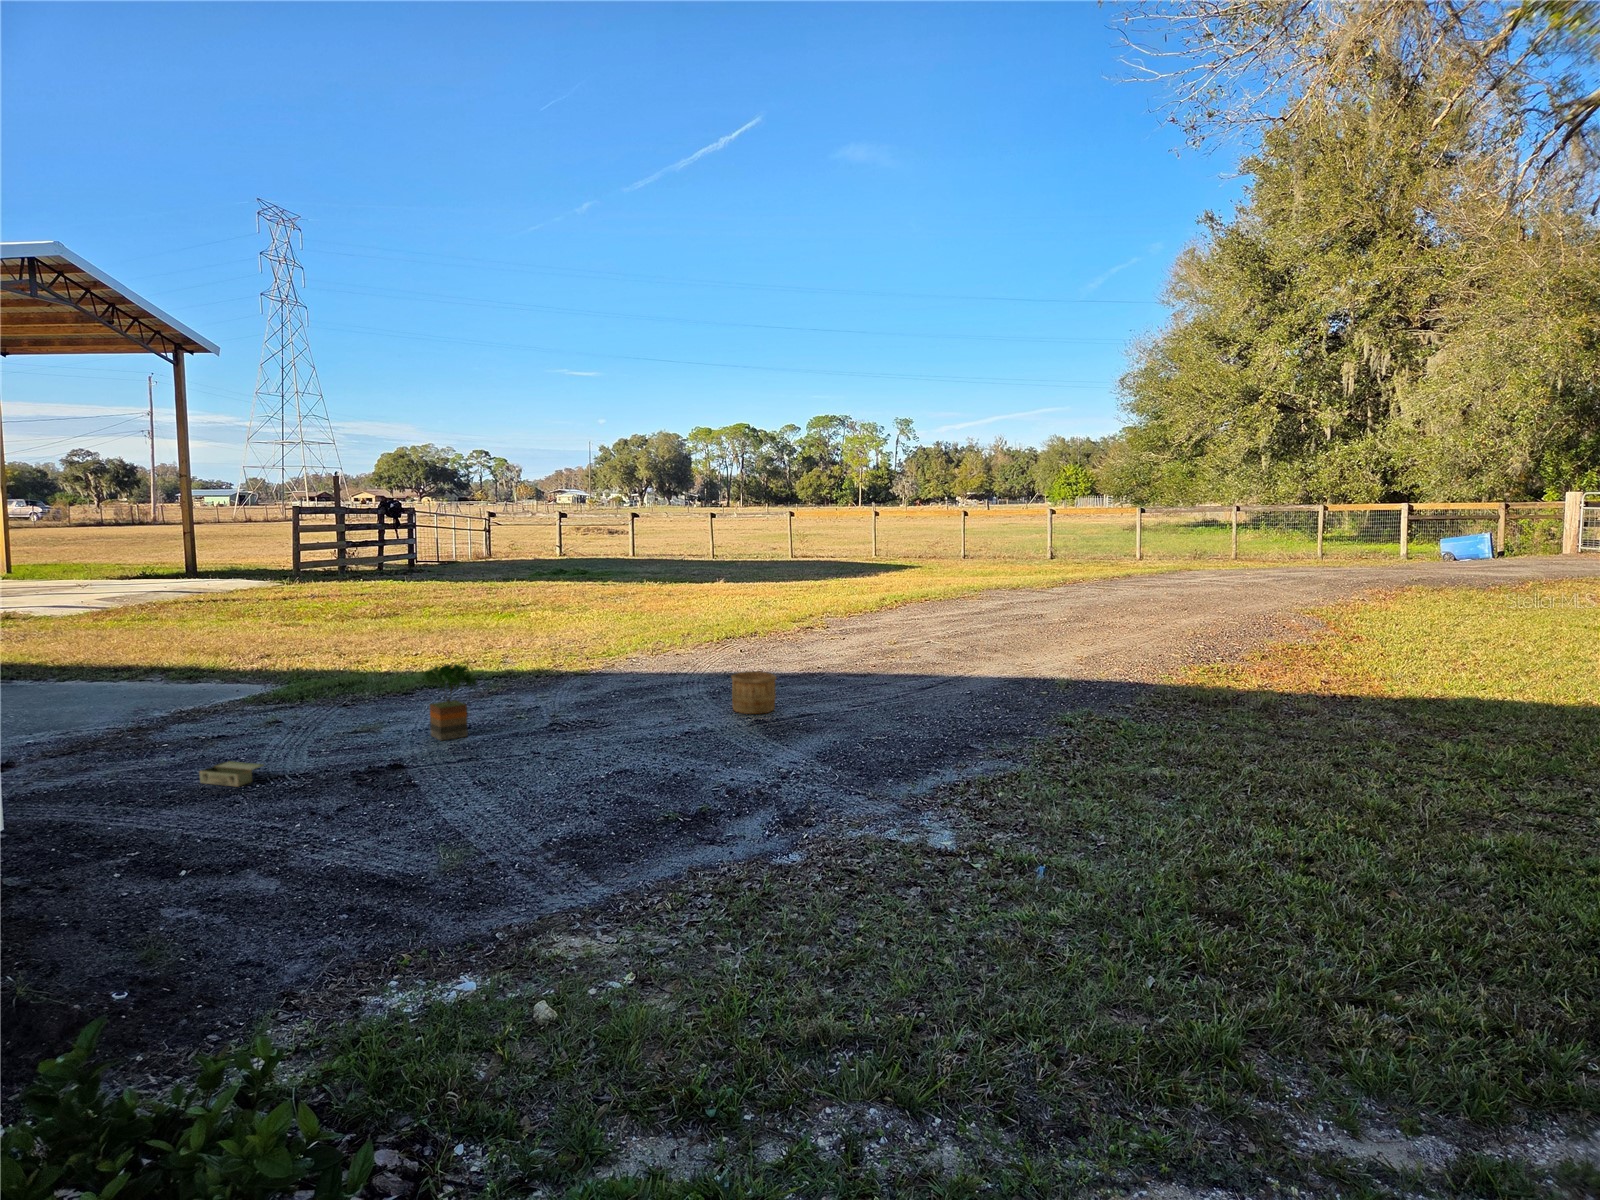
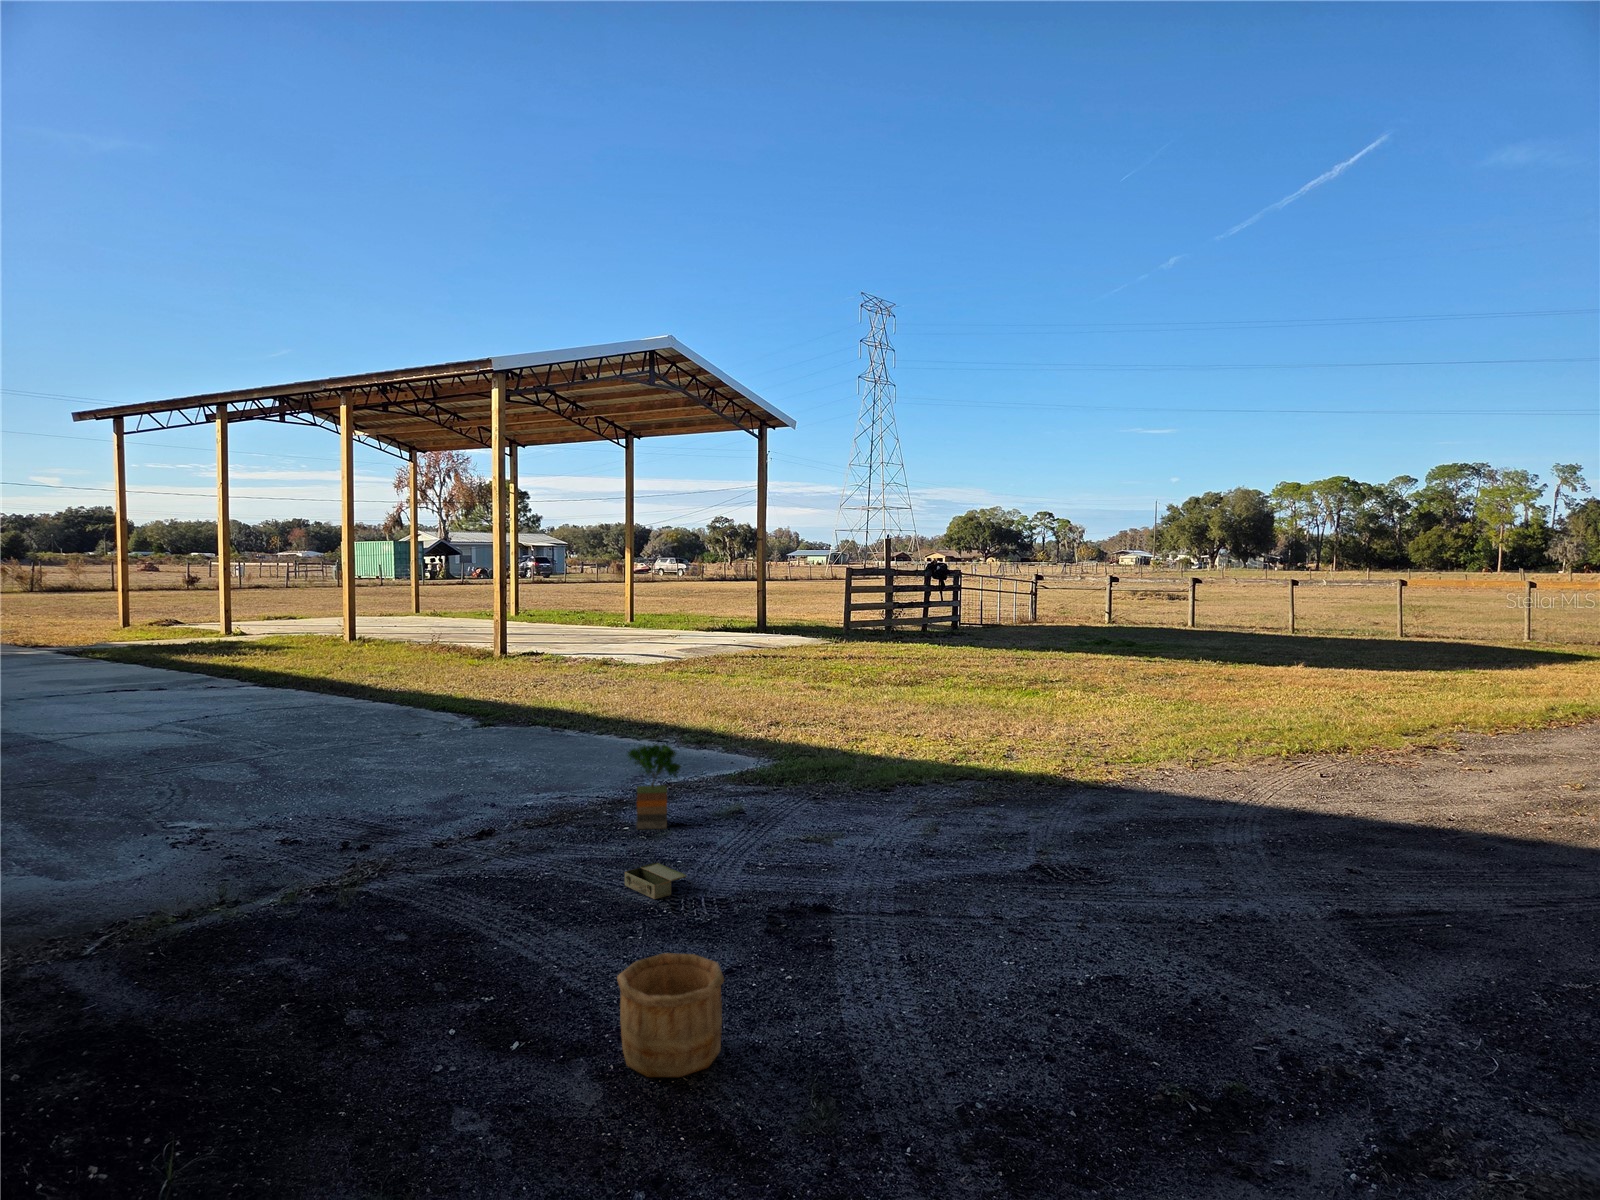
potted tree: present [422,664,477,740] -> present [627,744,681,829]
wooden bucket: present [731,671,776,714] -> present [617,953,724,1077]

